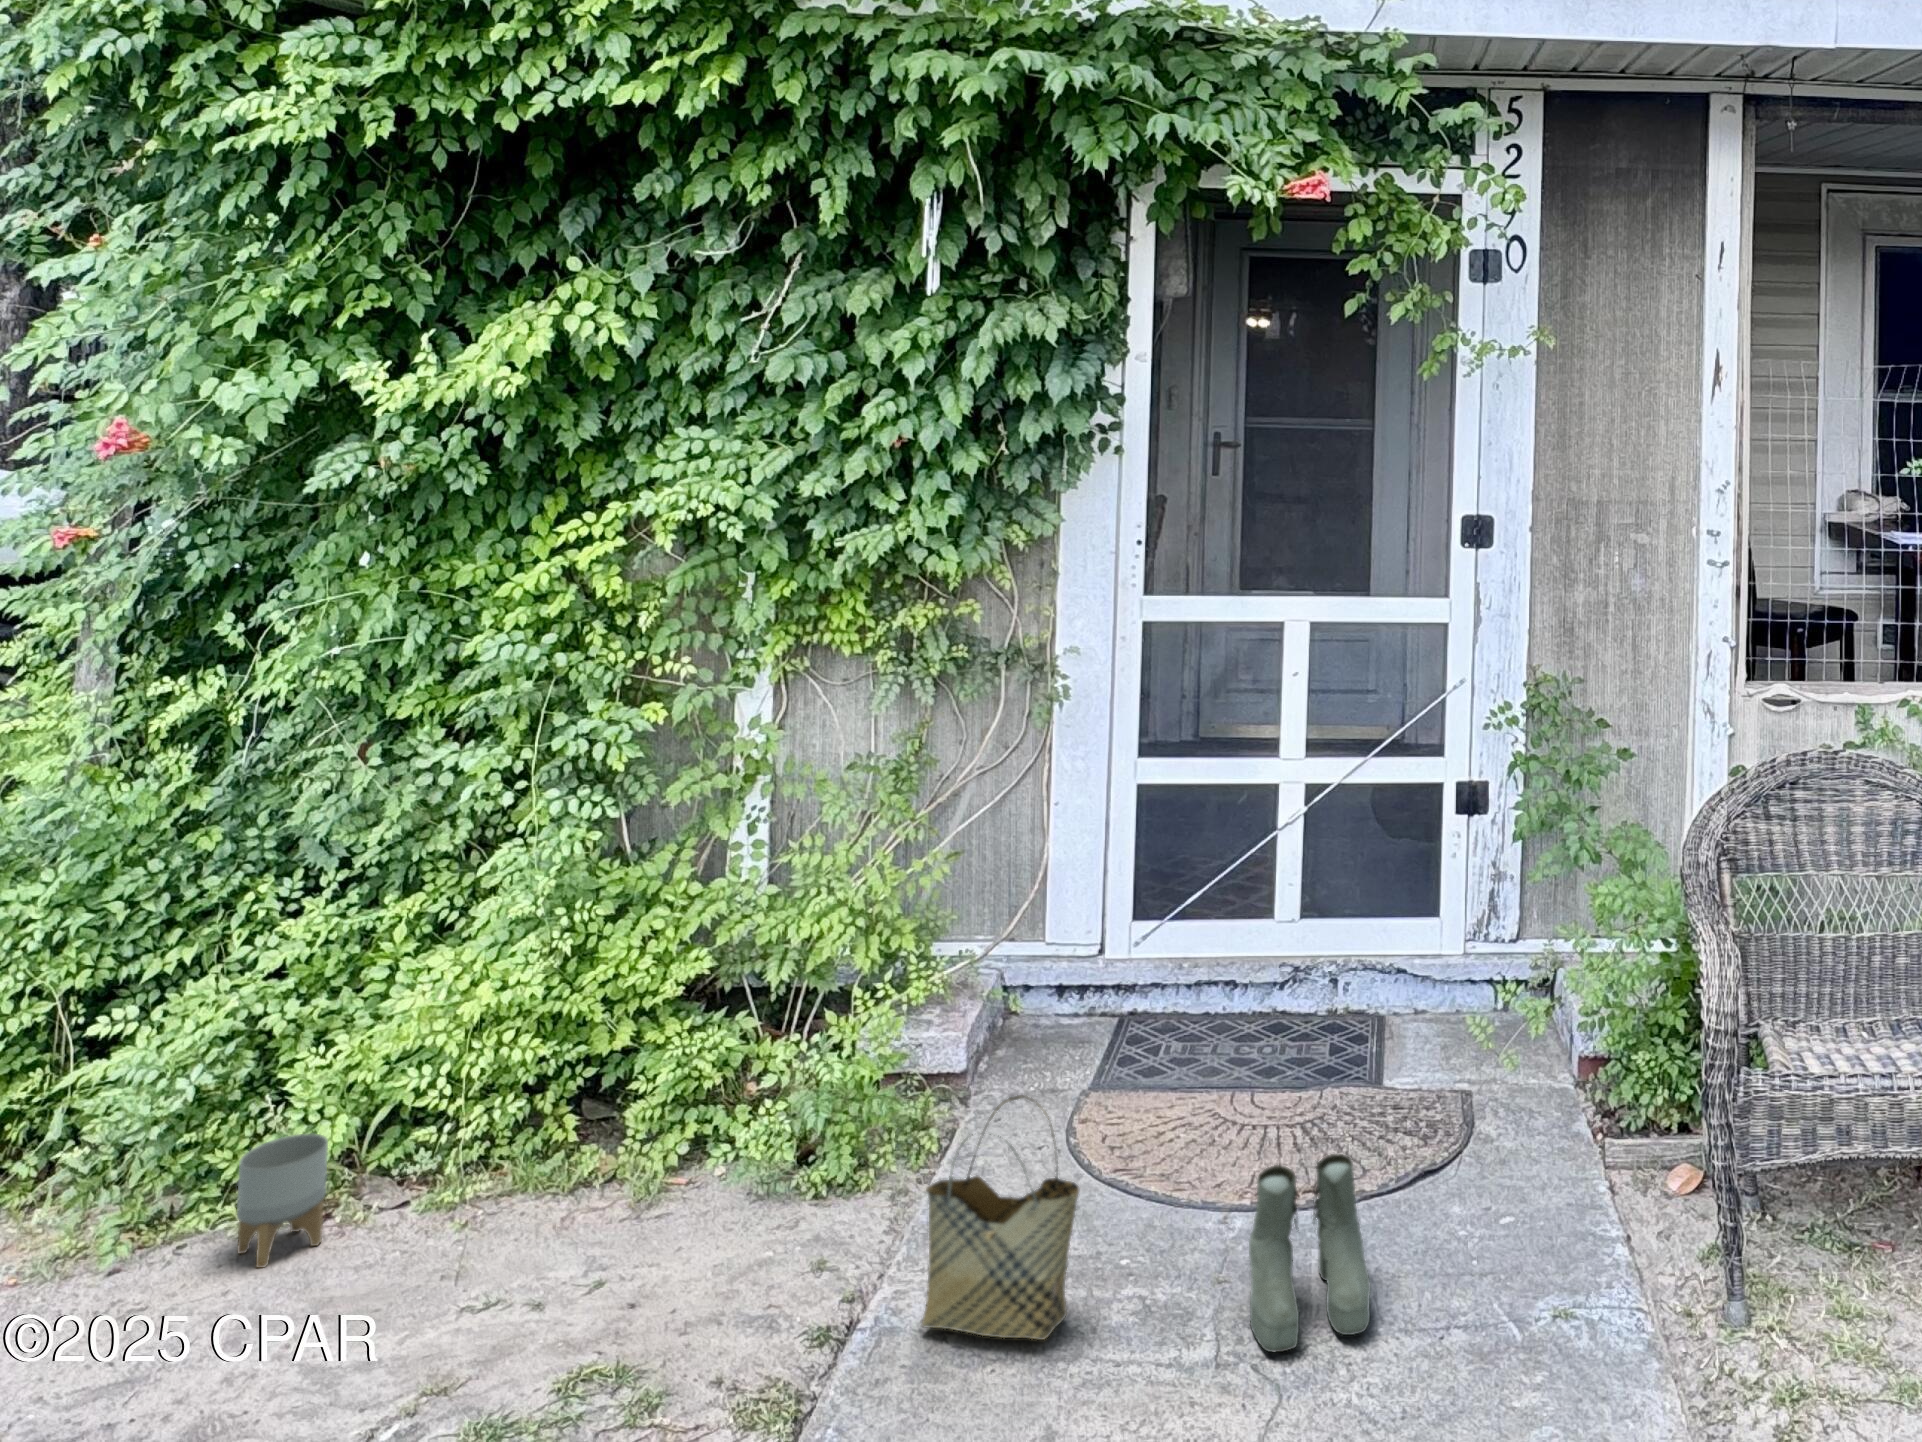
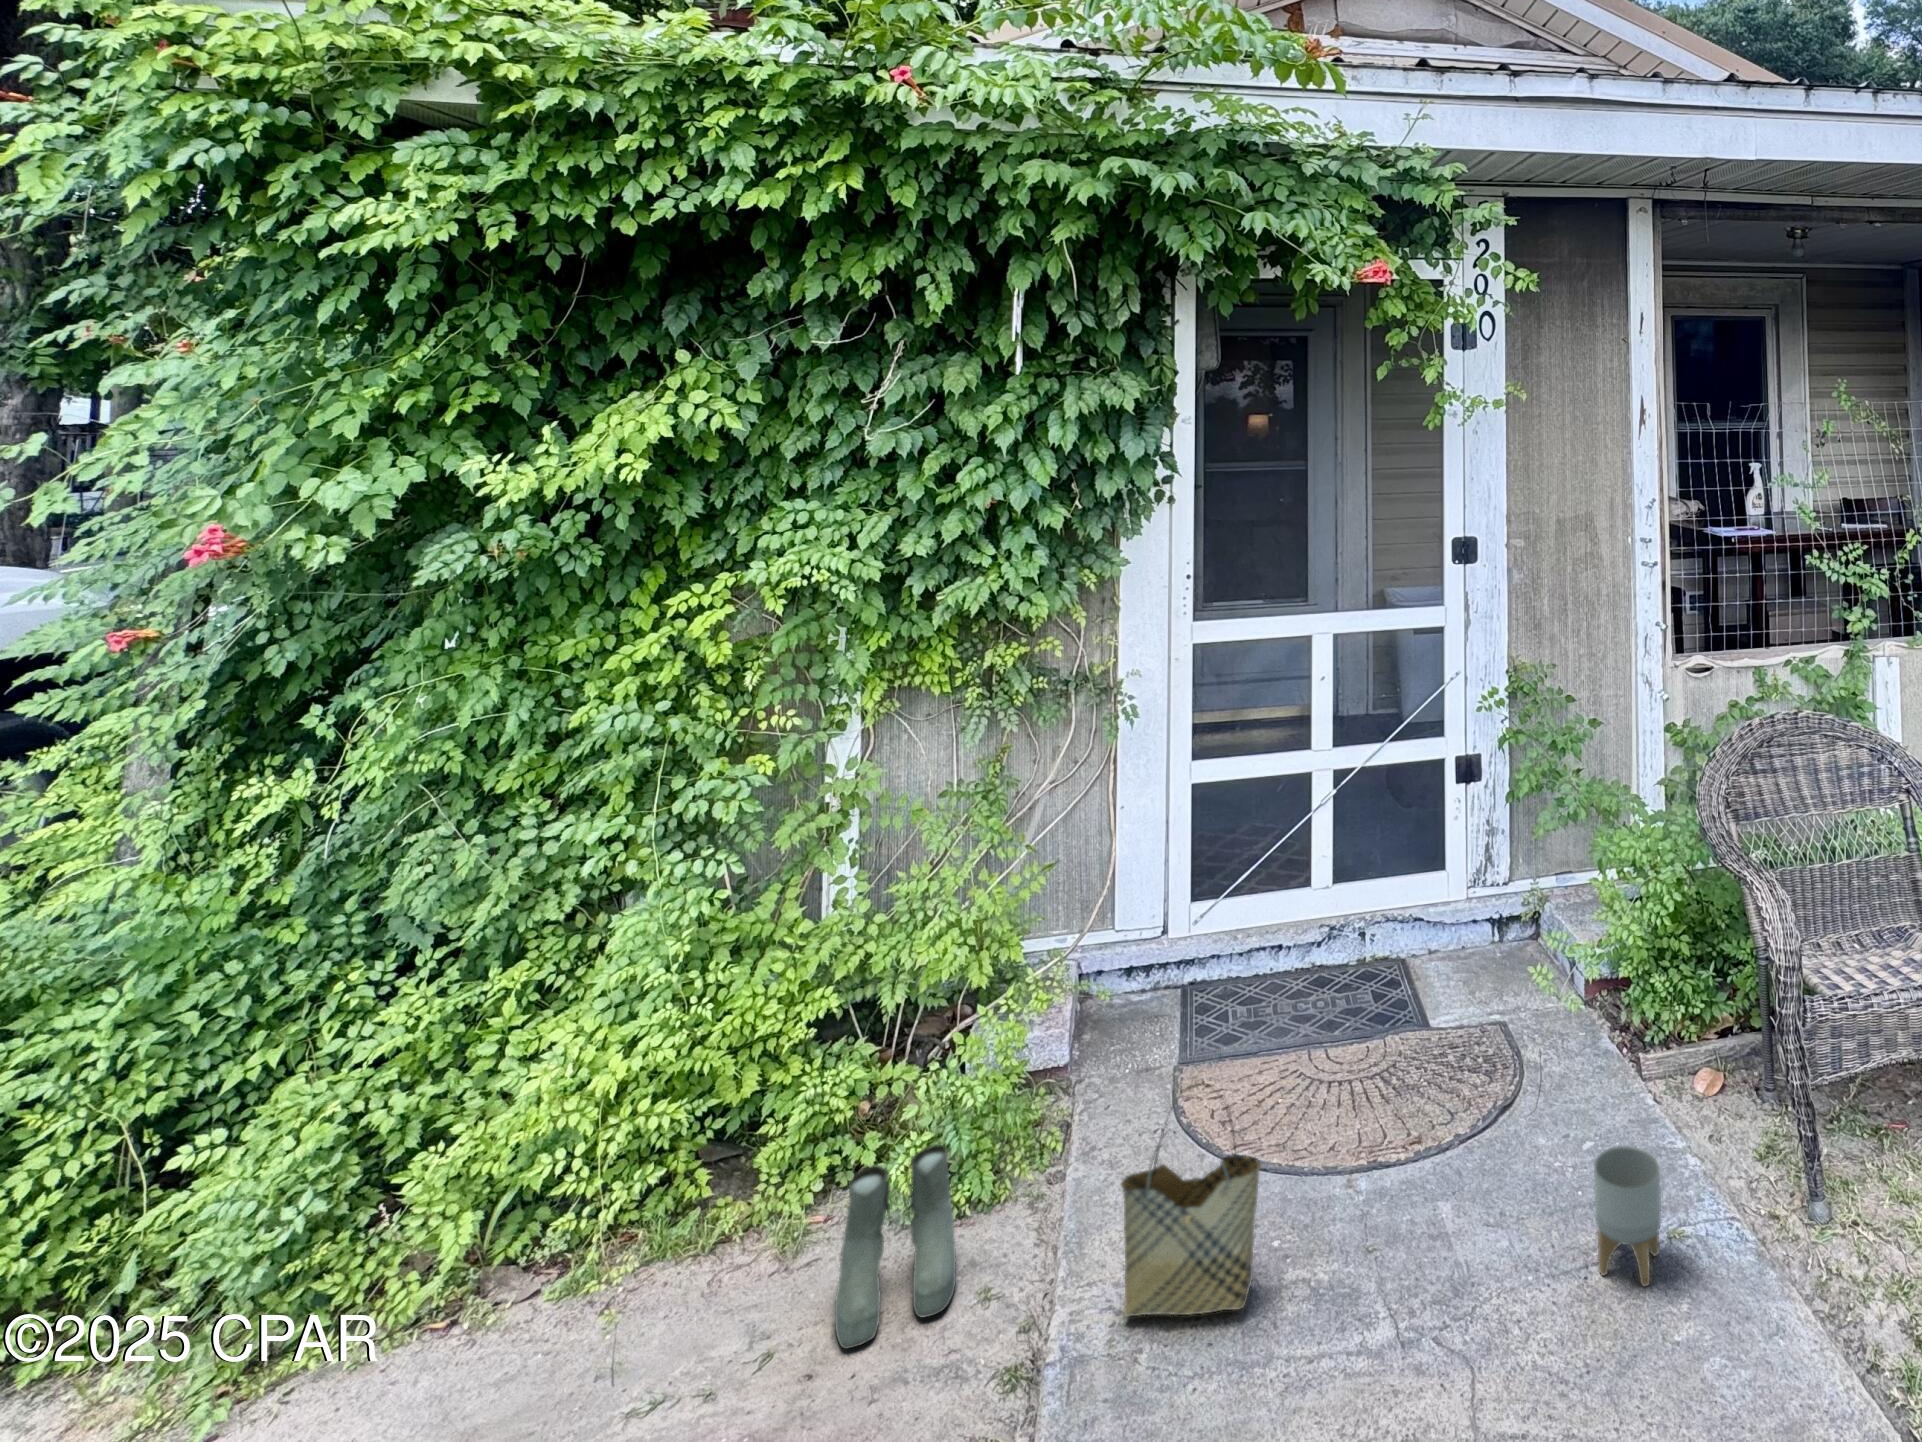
planter: present [237,1134,328,1268] -> present [1594,1146,1661,1286]
boots: present [1249,1154,1371,1353] -> present [835,1145,956,1349]

